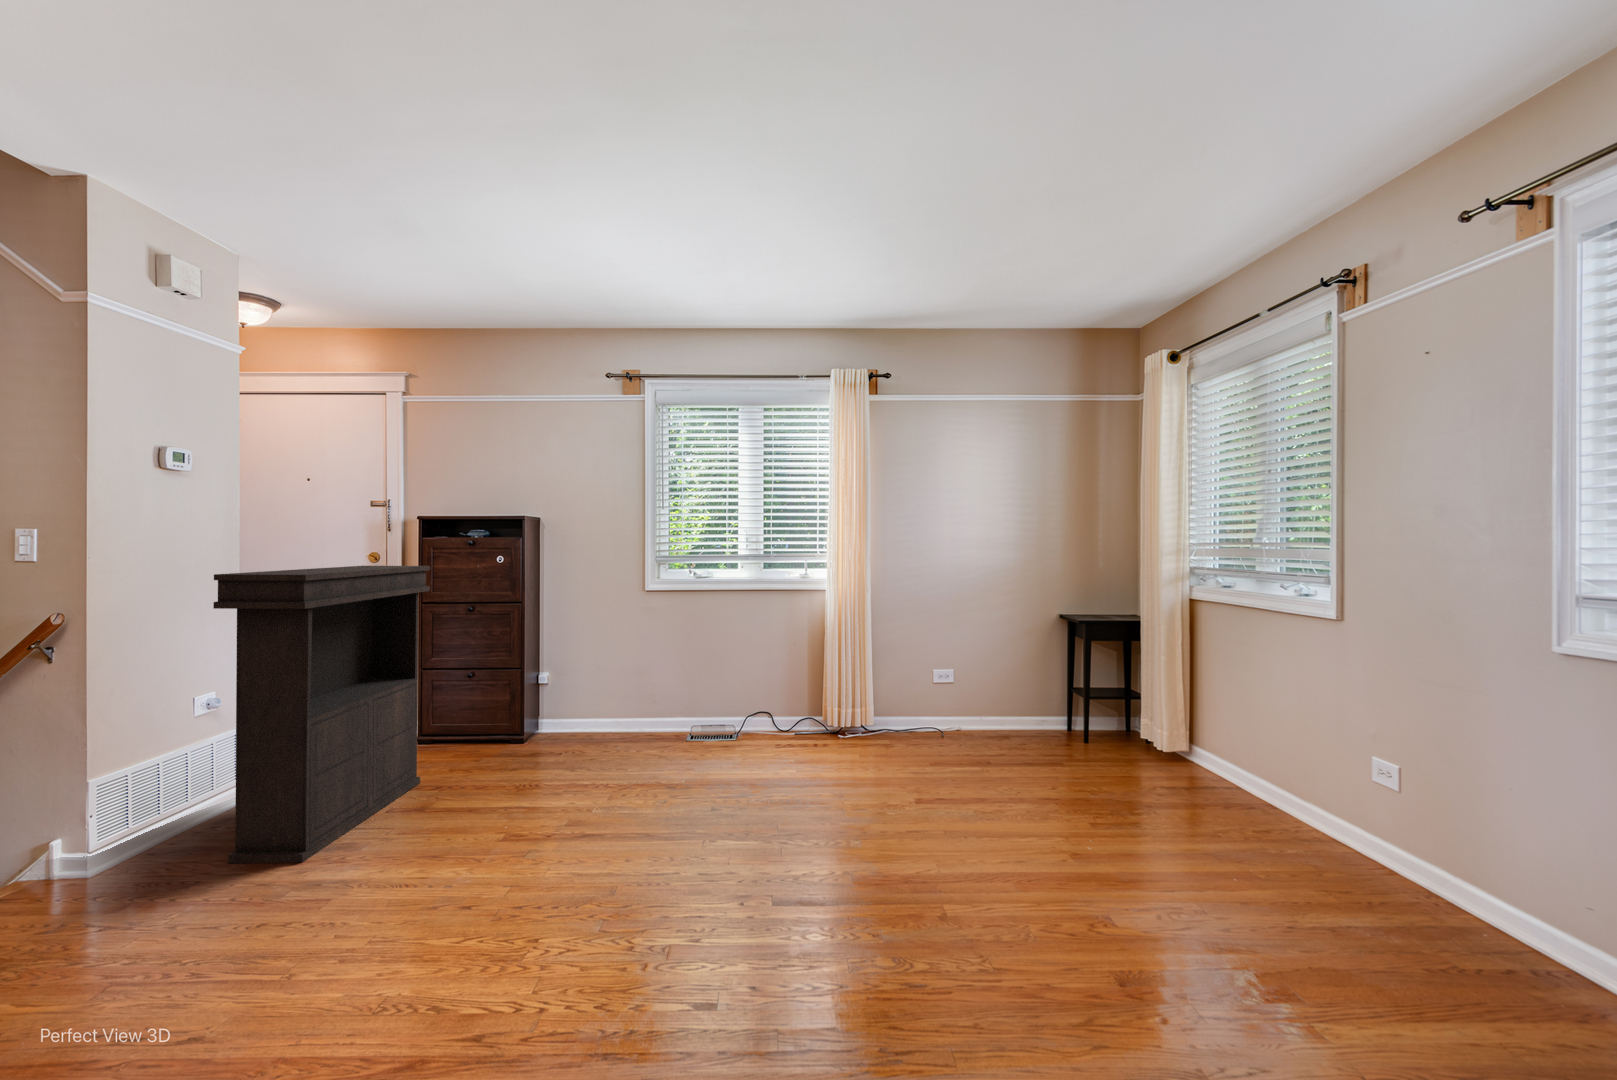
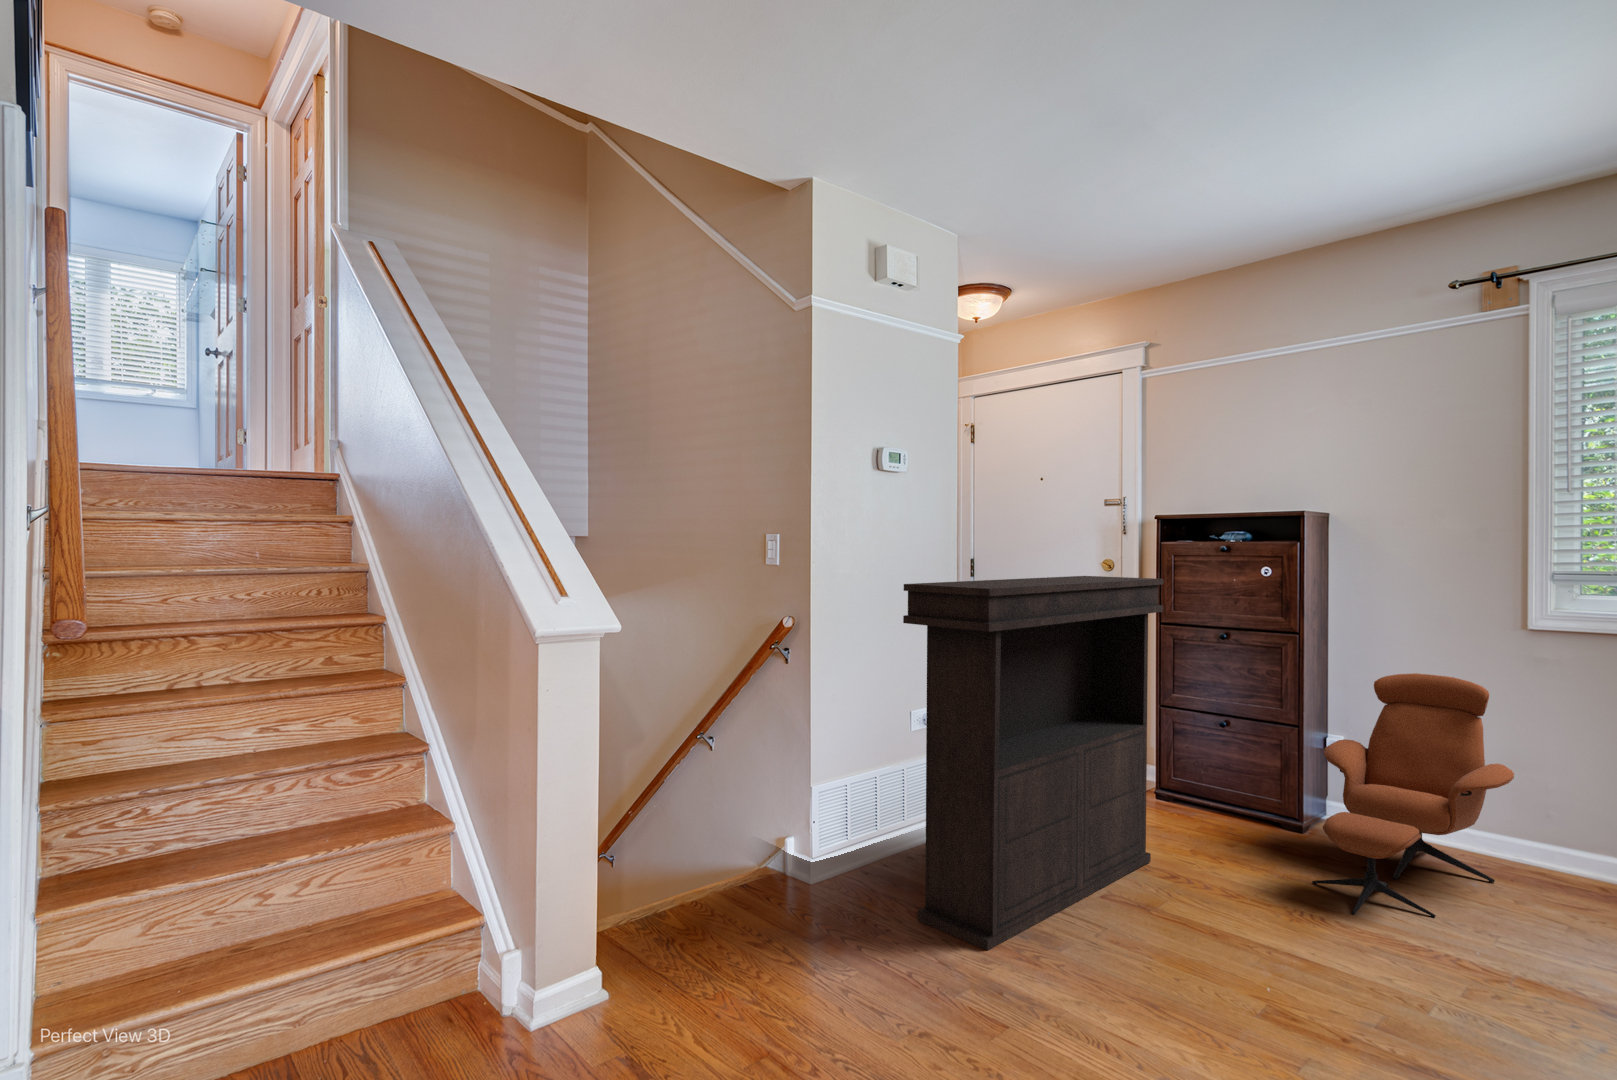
lounge chair: none [532,624,642,779] -> present [1312,673,1514,917]

